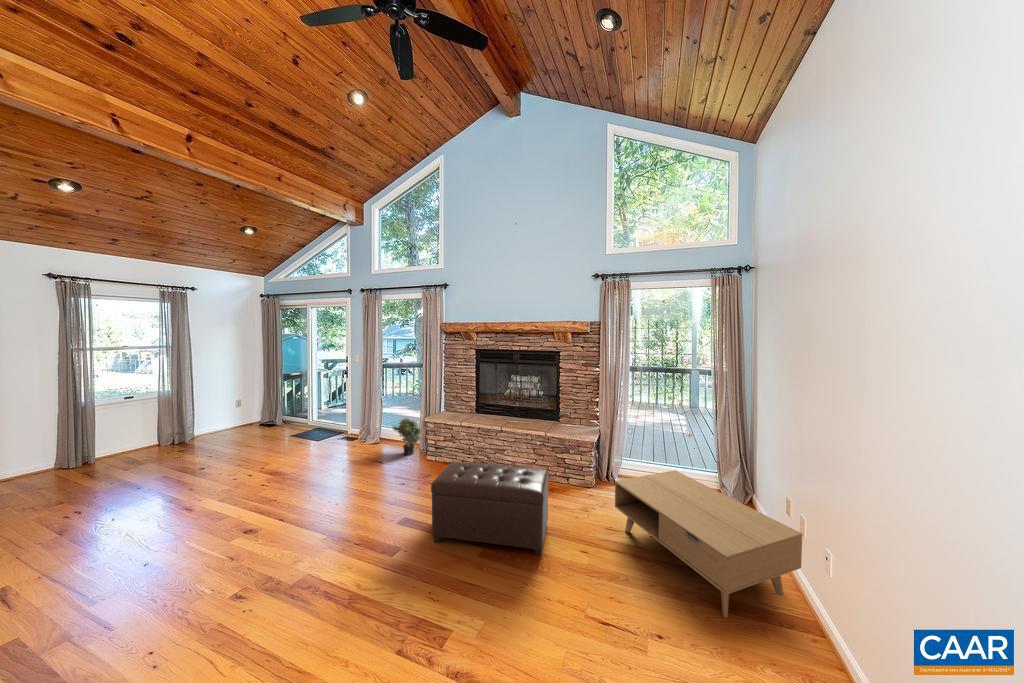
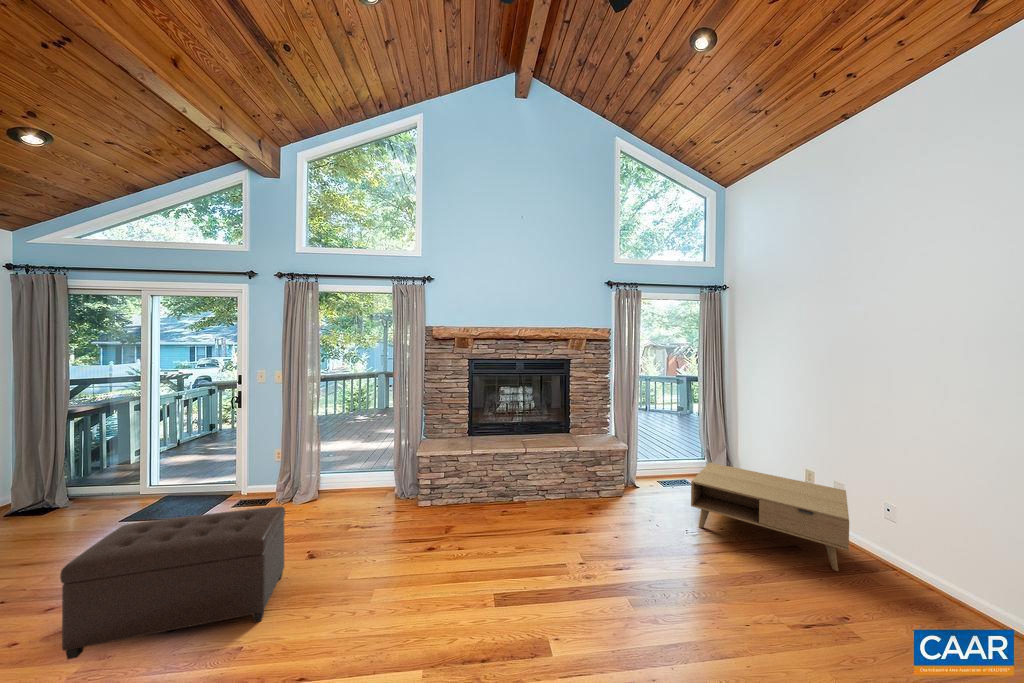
potted plant: present [392,418,421,455] -> none [365,456,405,507]
ottoman: present [431,462,549,556] -> present [60,506,285,659]

